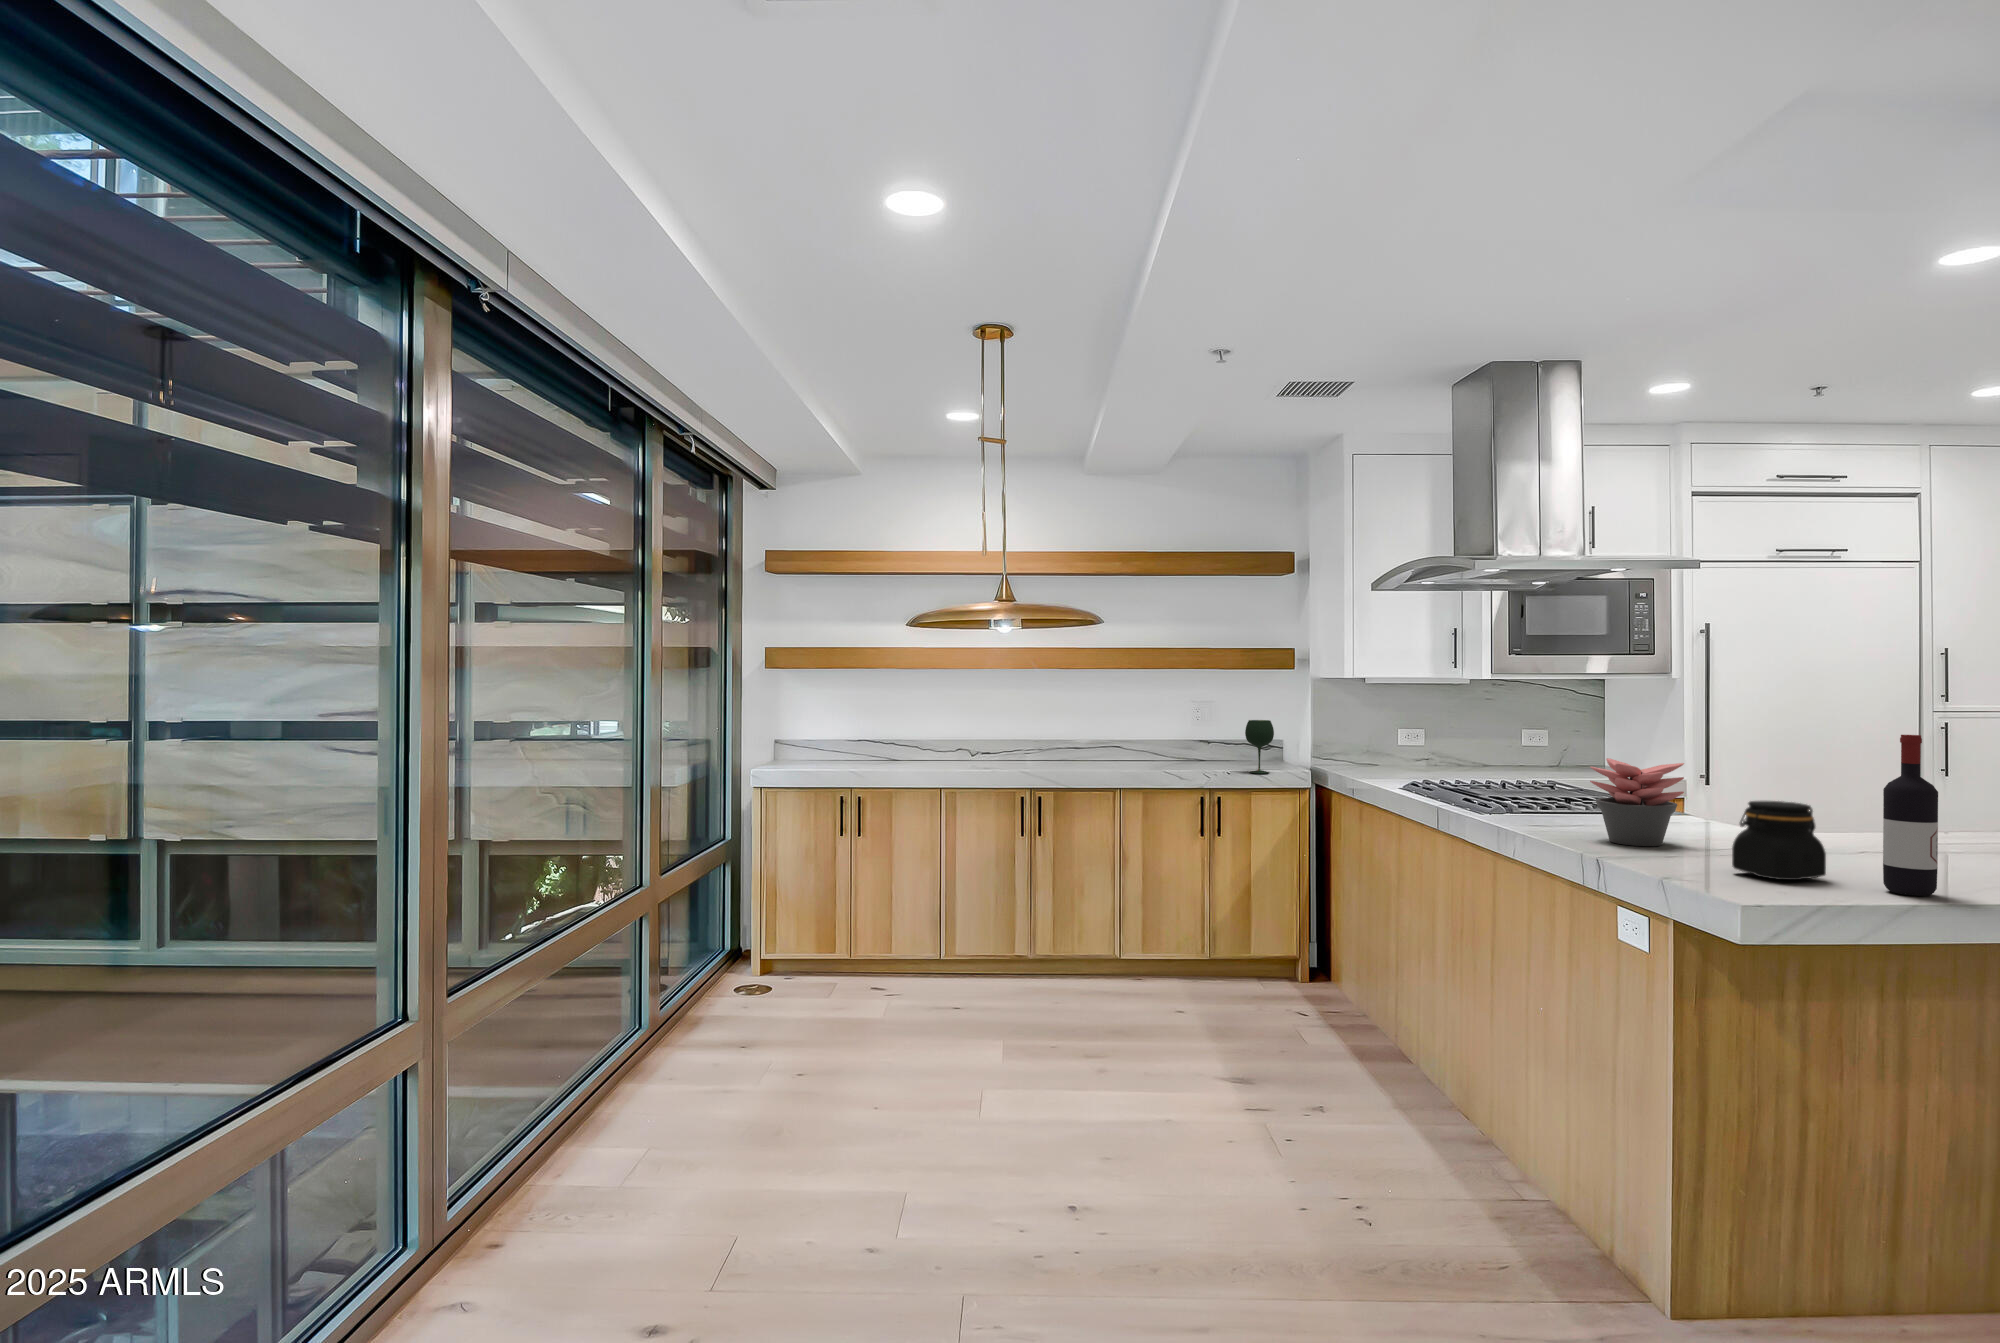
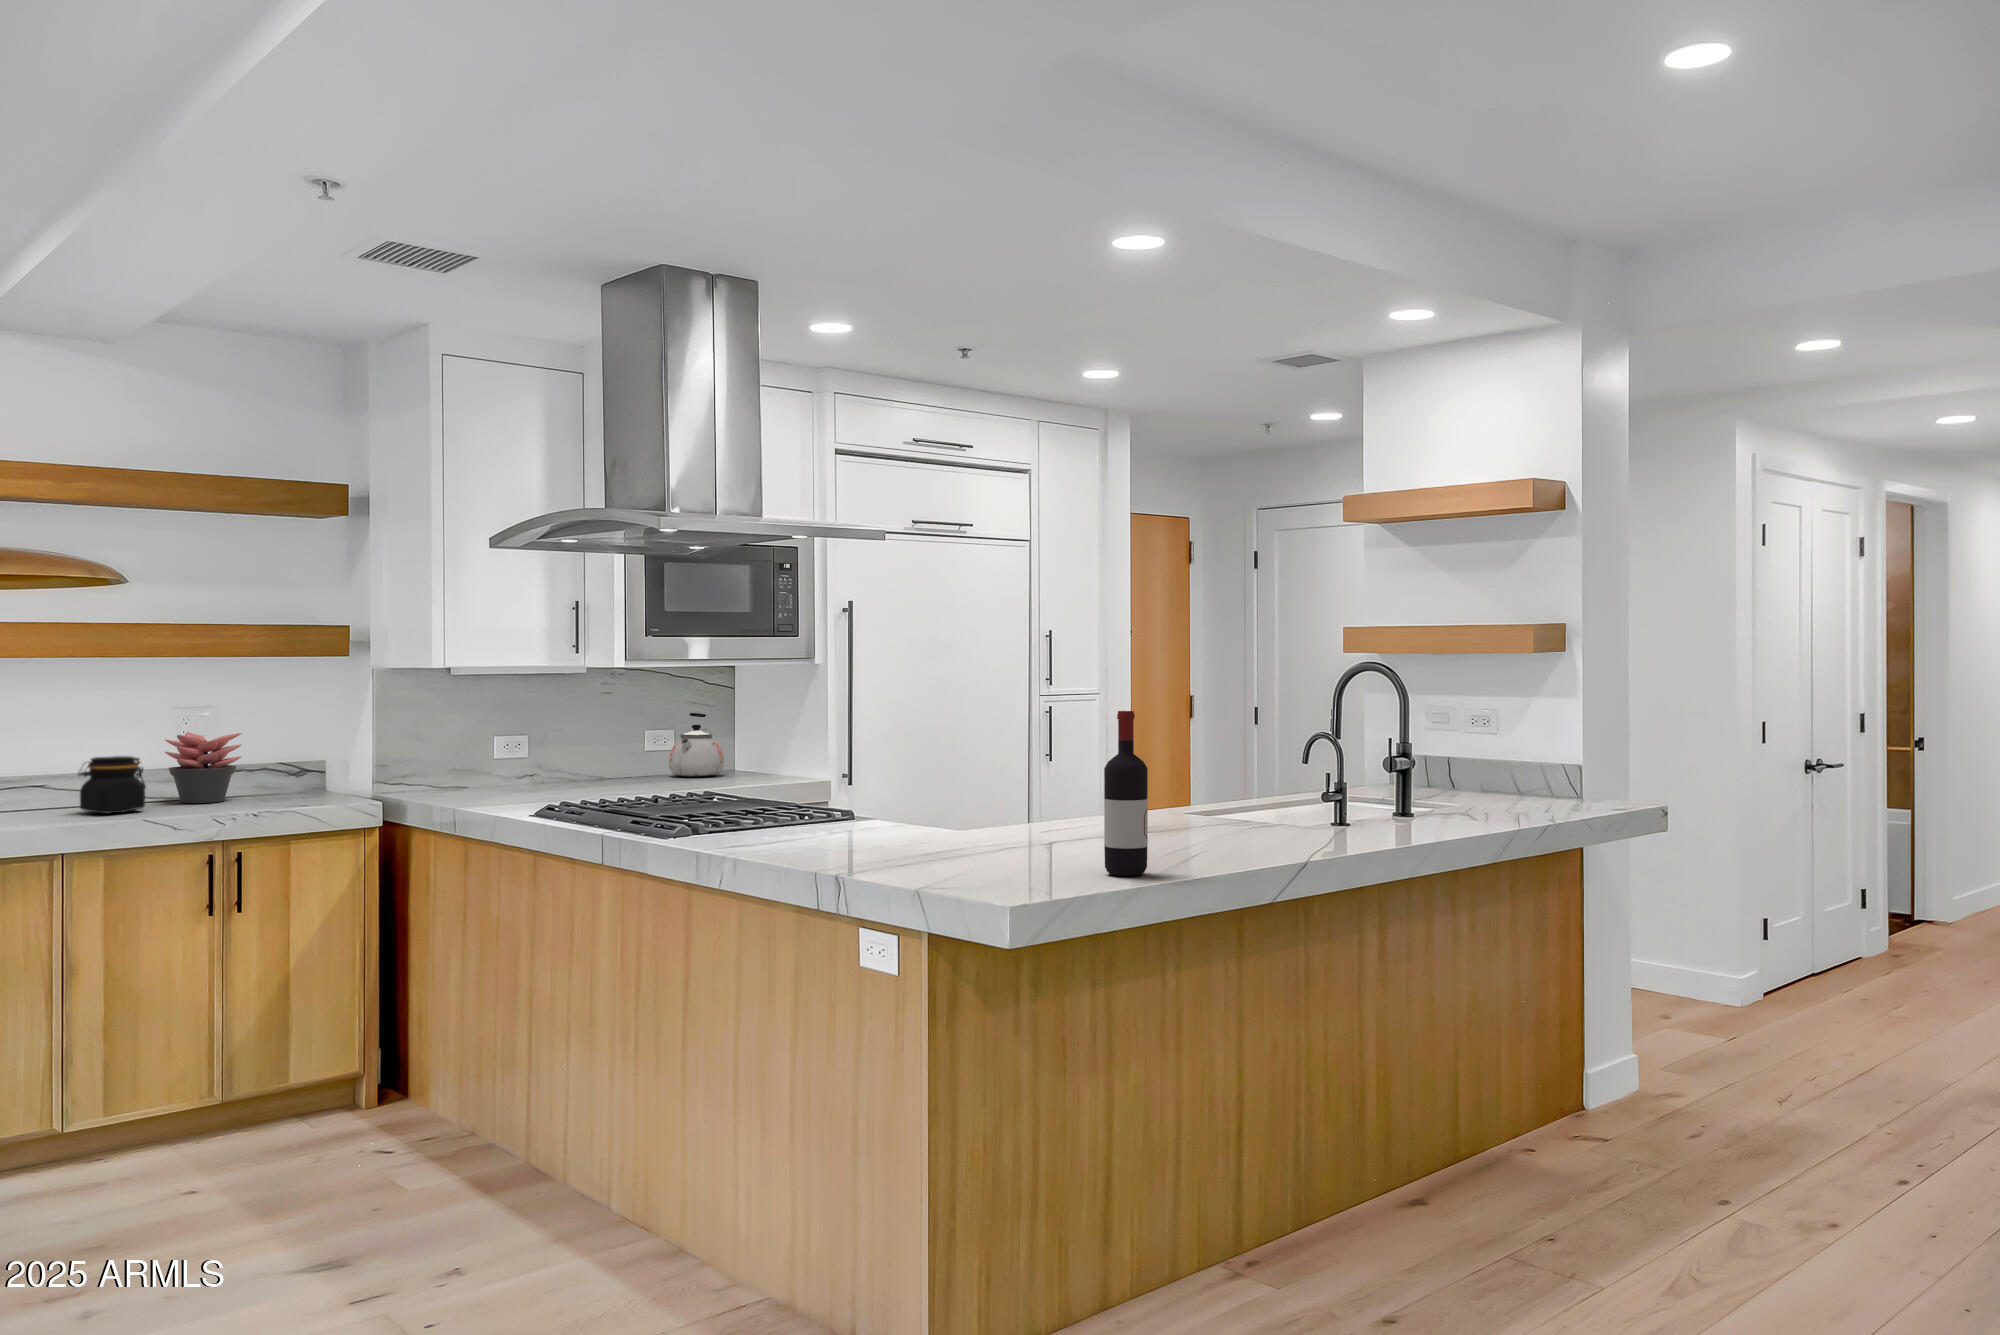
kettle: none [1540,717,1589,768] -> present [669,713,724,777]
wine glass: present [1245,720,1274,774] -> none [278,730,325,810]
succulent plant: present [1590,758,1684,846] -> present [165,732,242,803]
jar: present [1732,801,1826,880] -> present [79,756,146,813]

